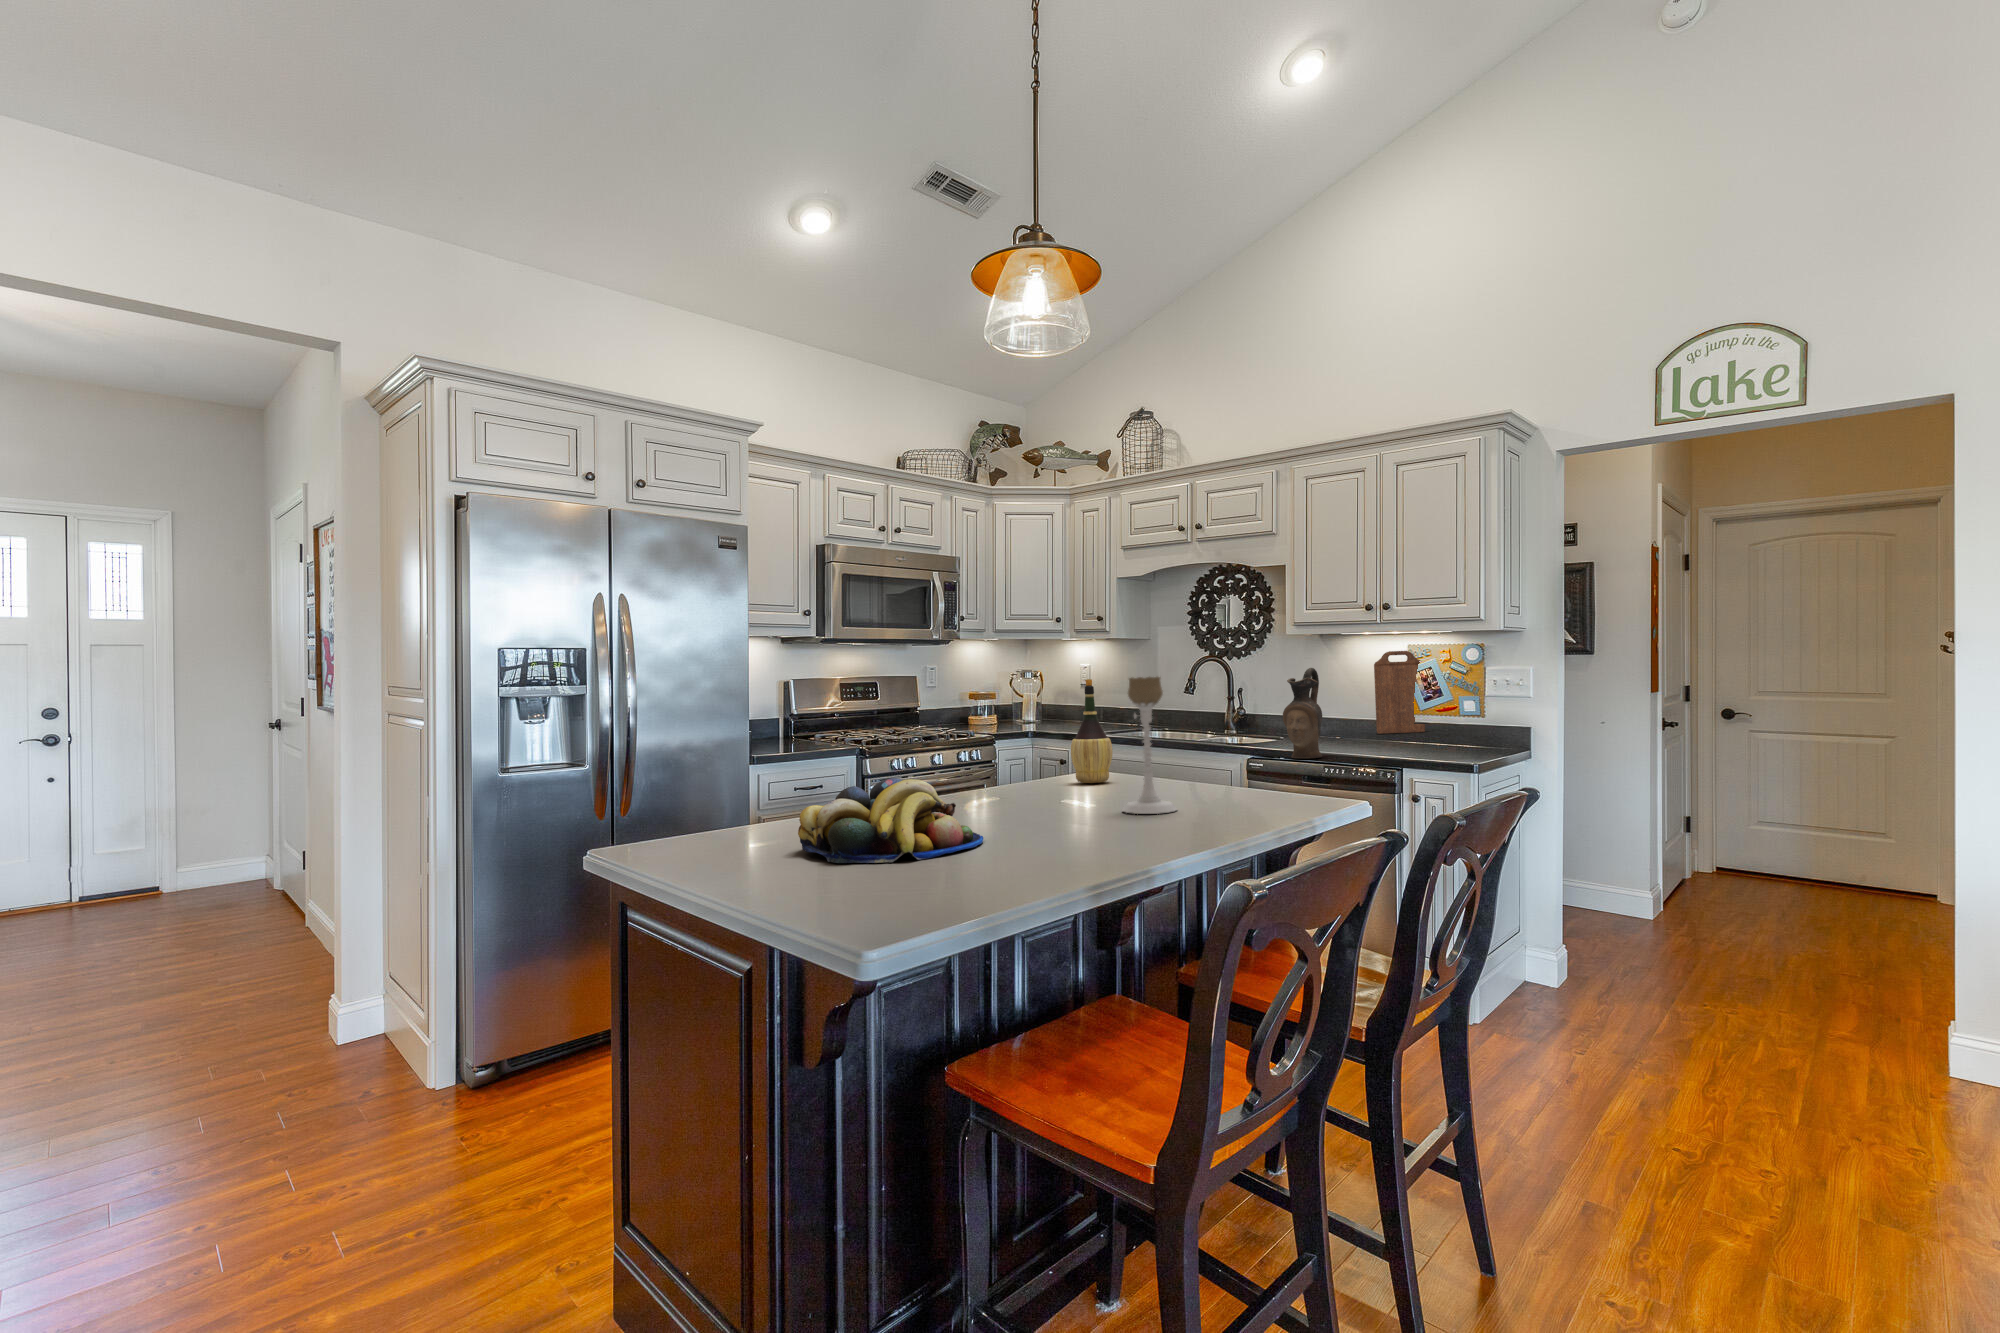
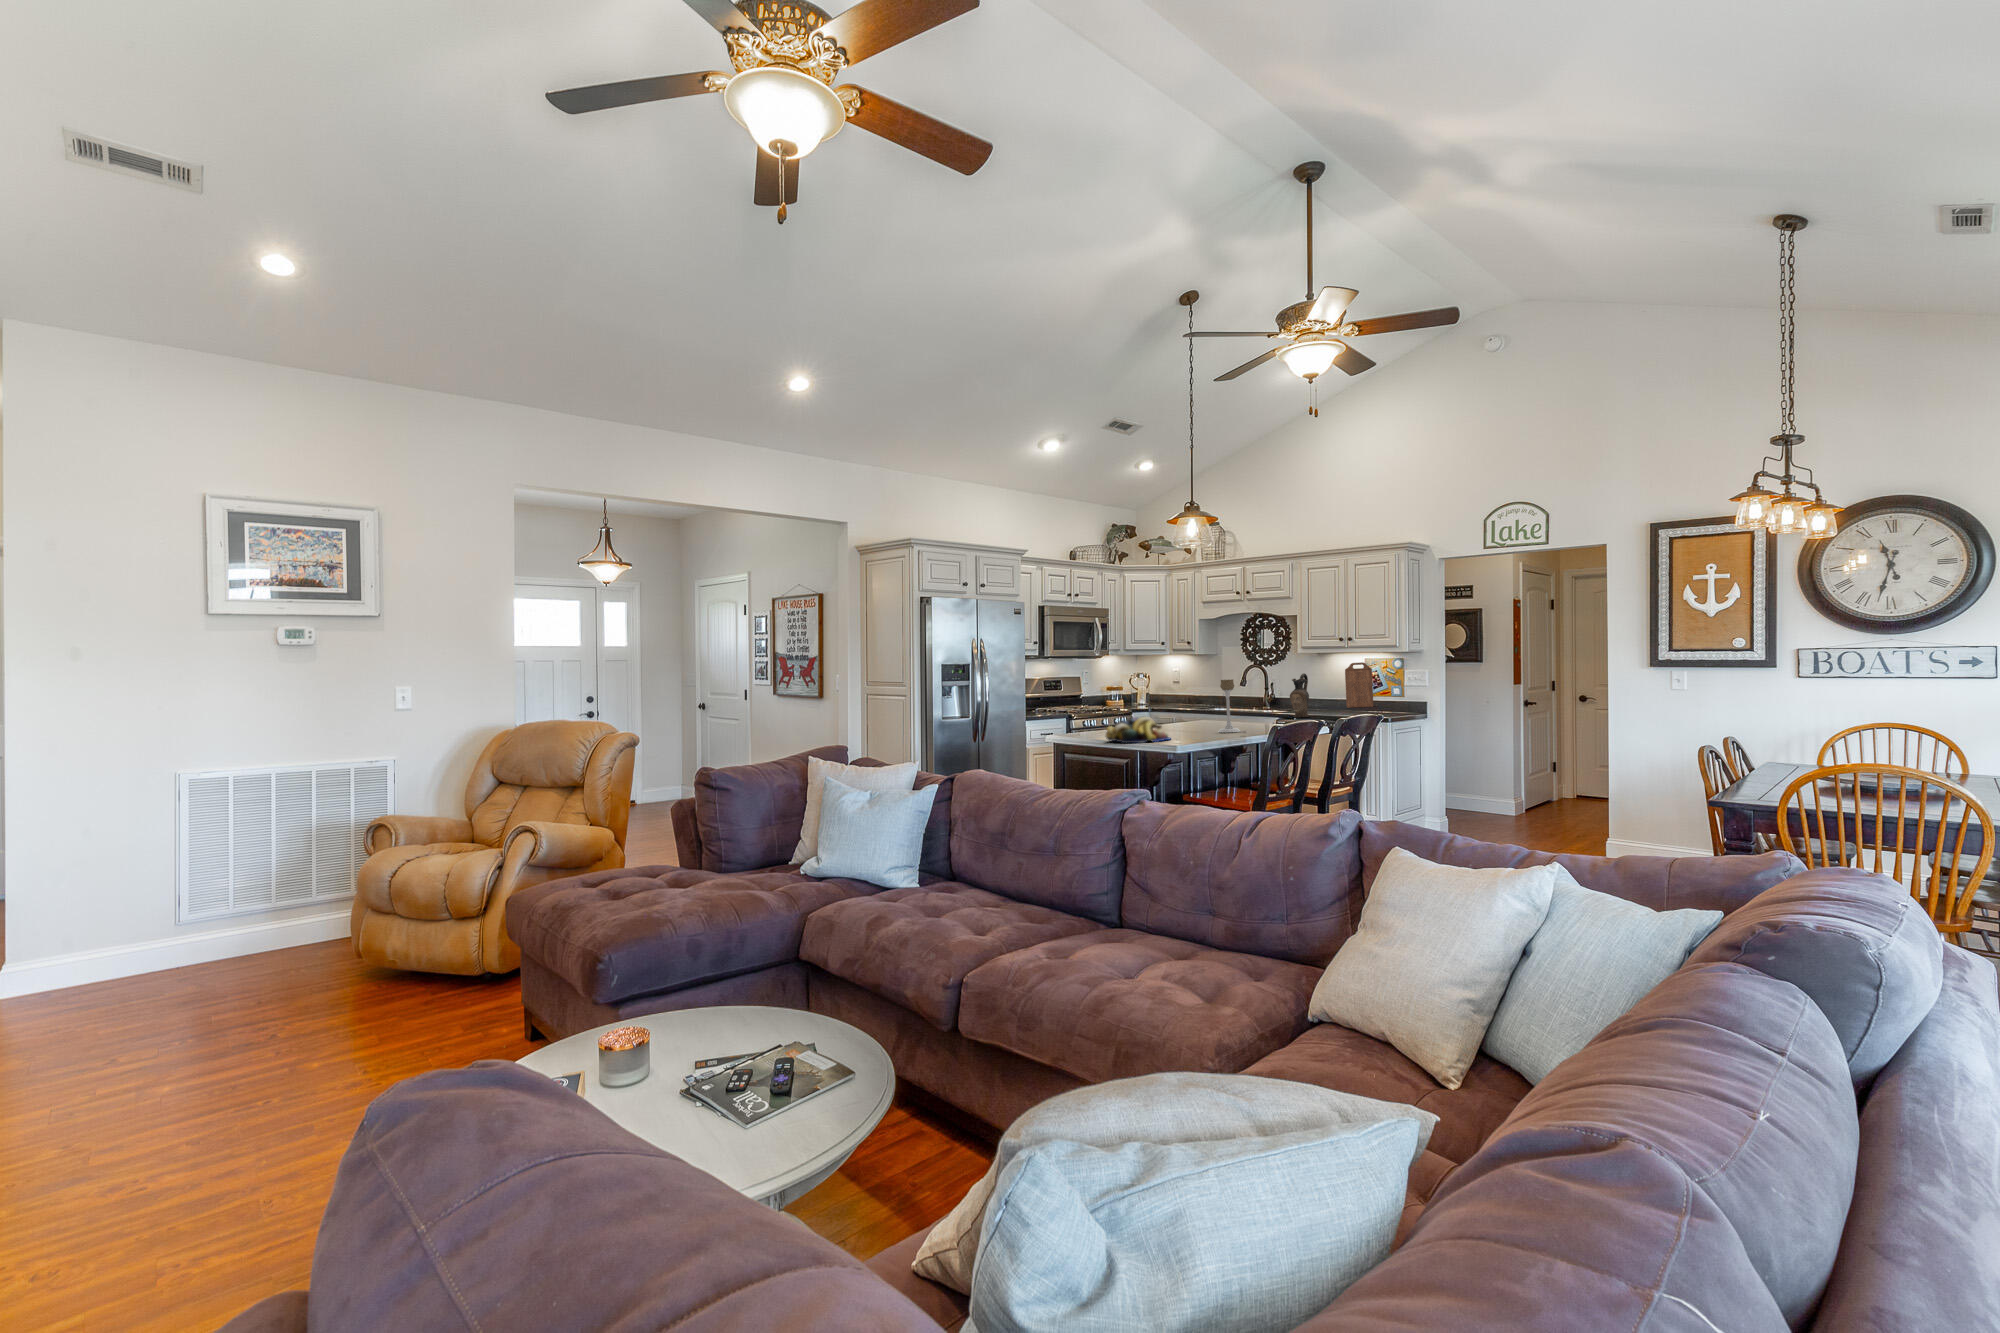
wine bottle: present [1071,679,1113,783] -> none [1190,680,1209,726]

